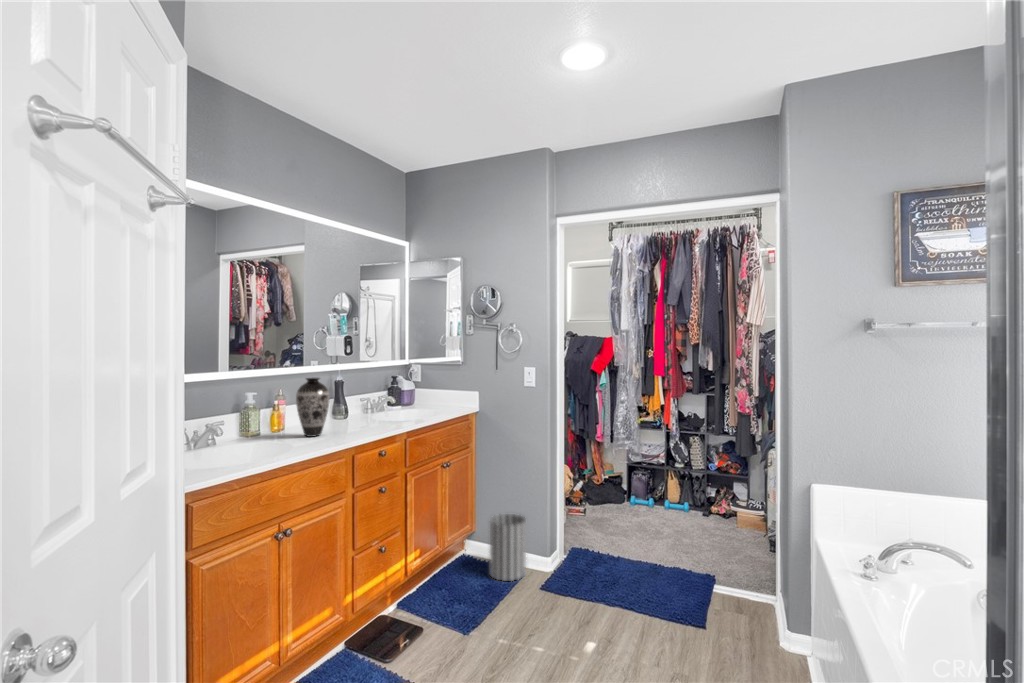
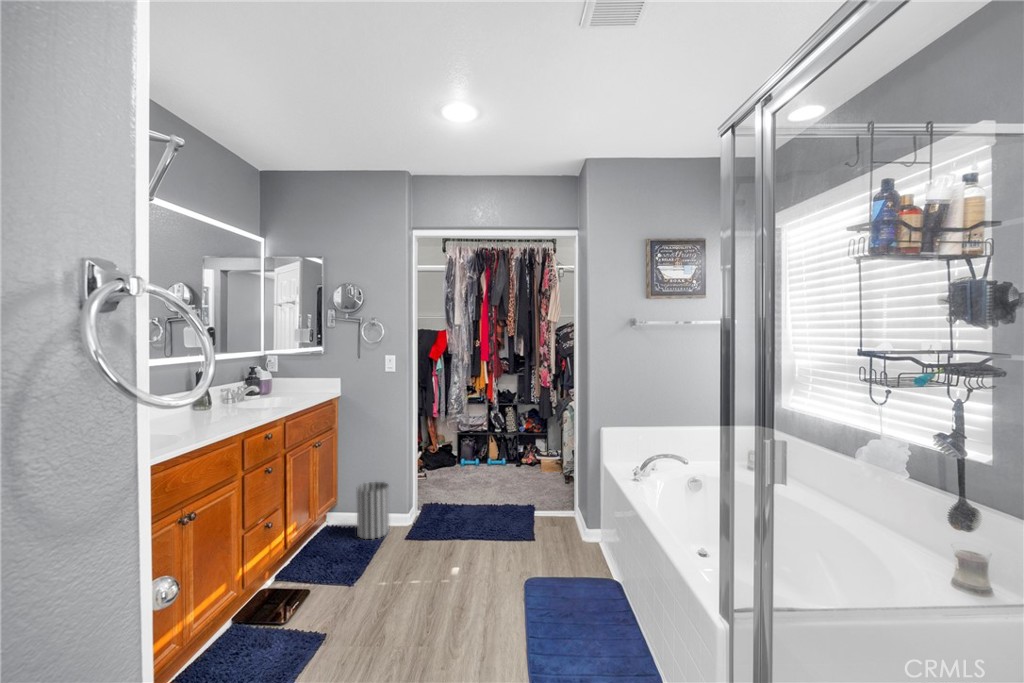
decorative vase: present [296,378,330,437] -> none [176,368,213,425]

